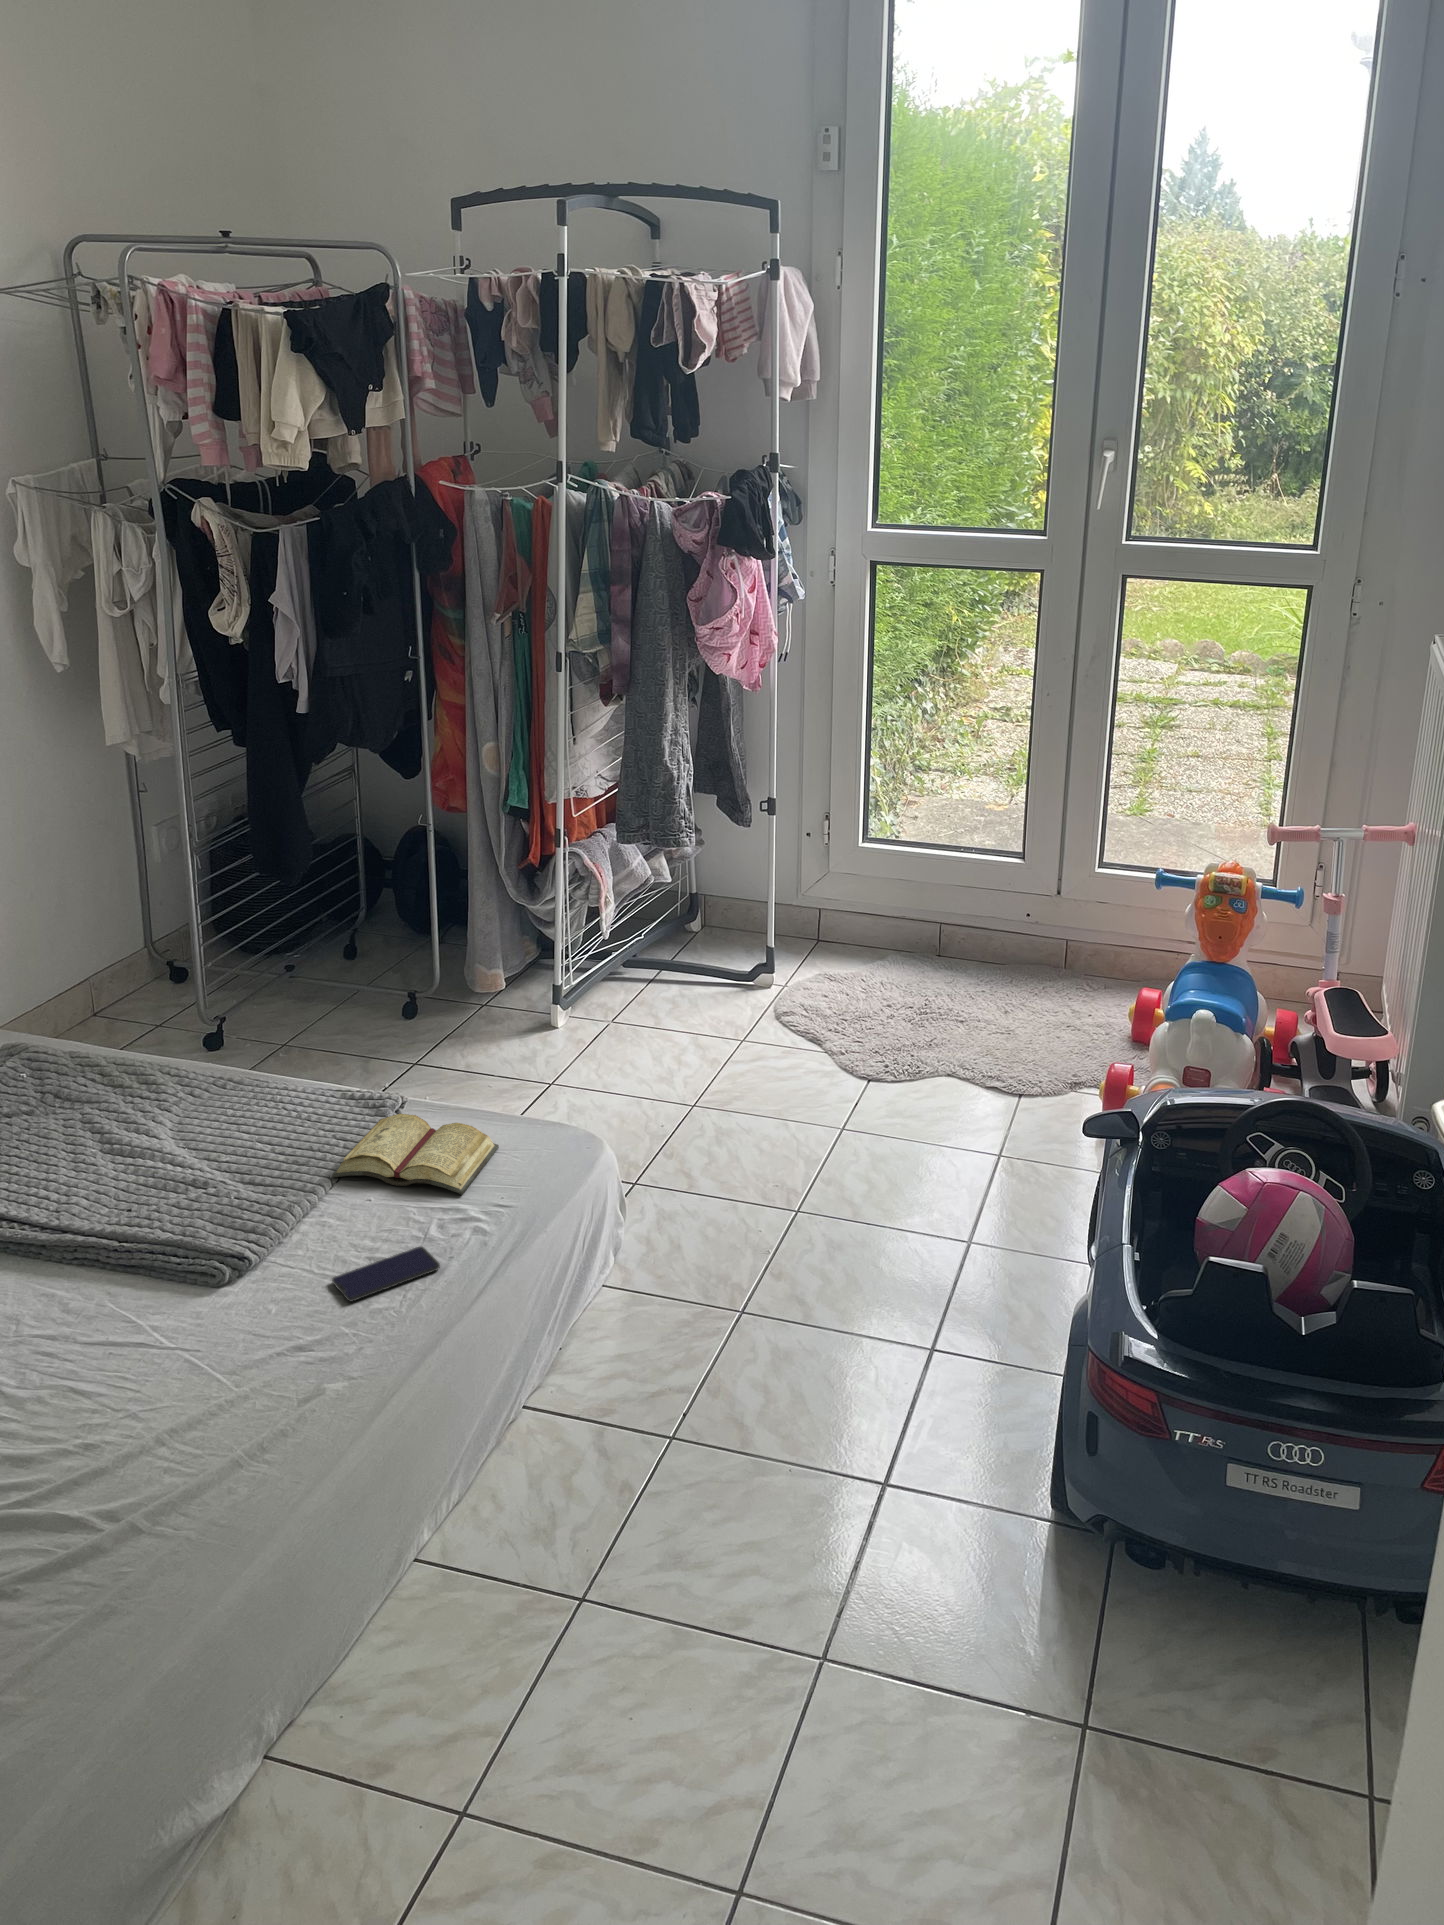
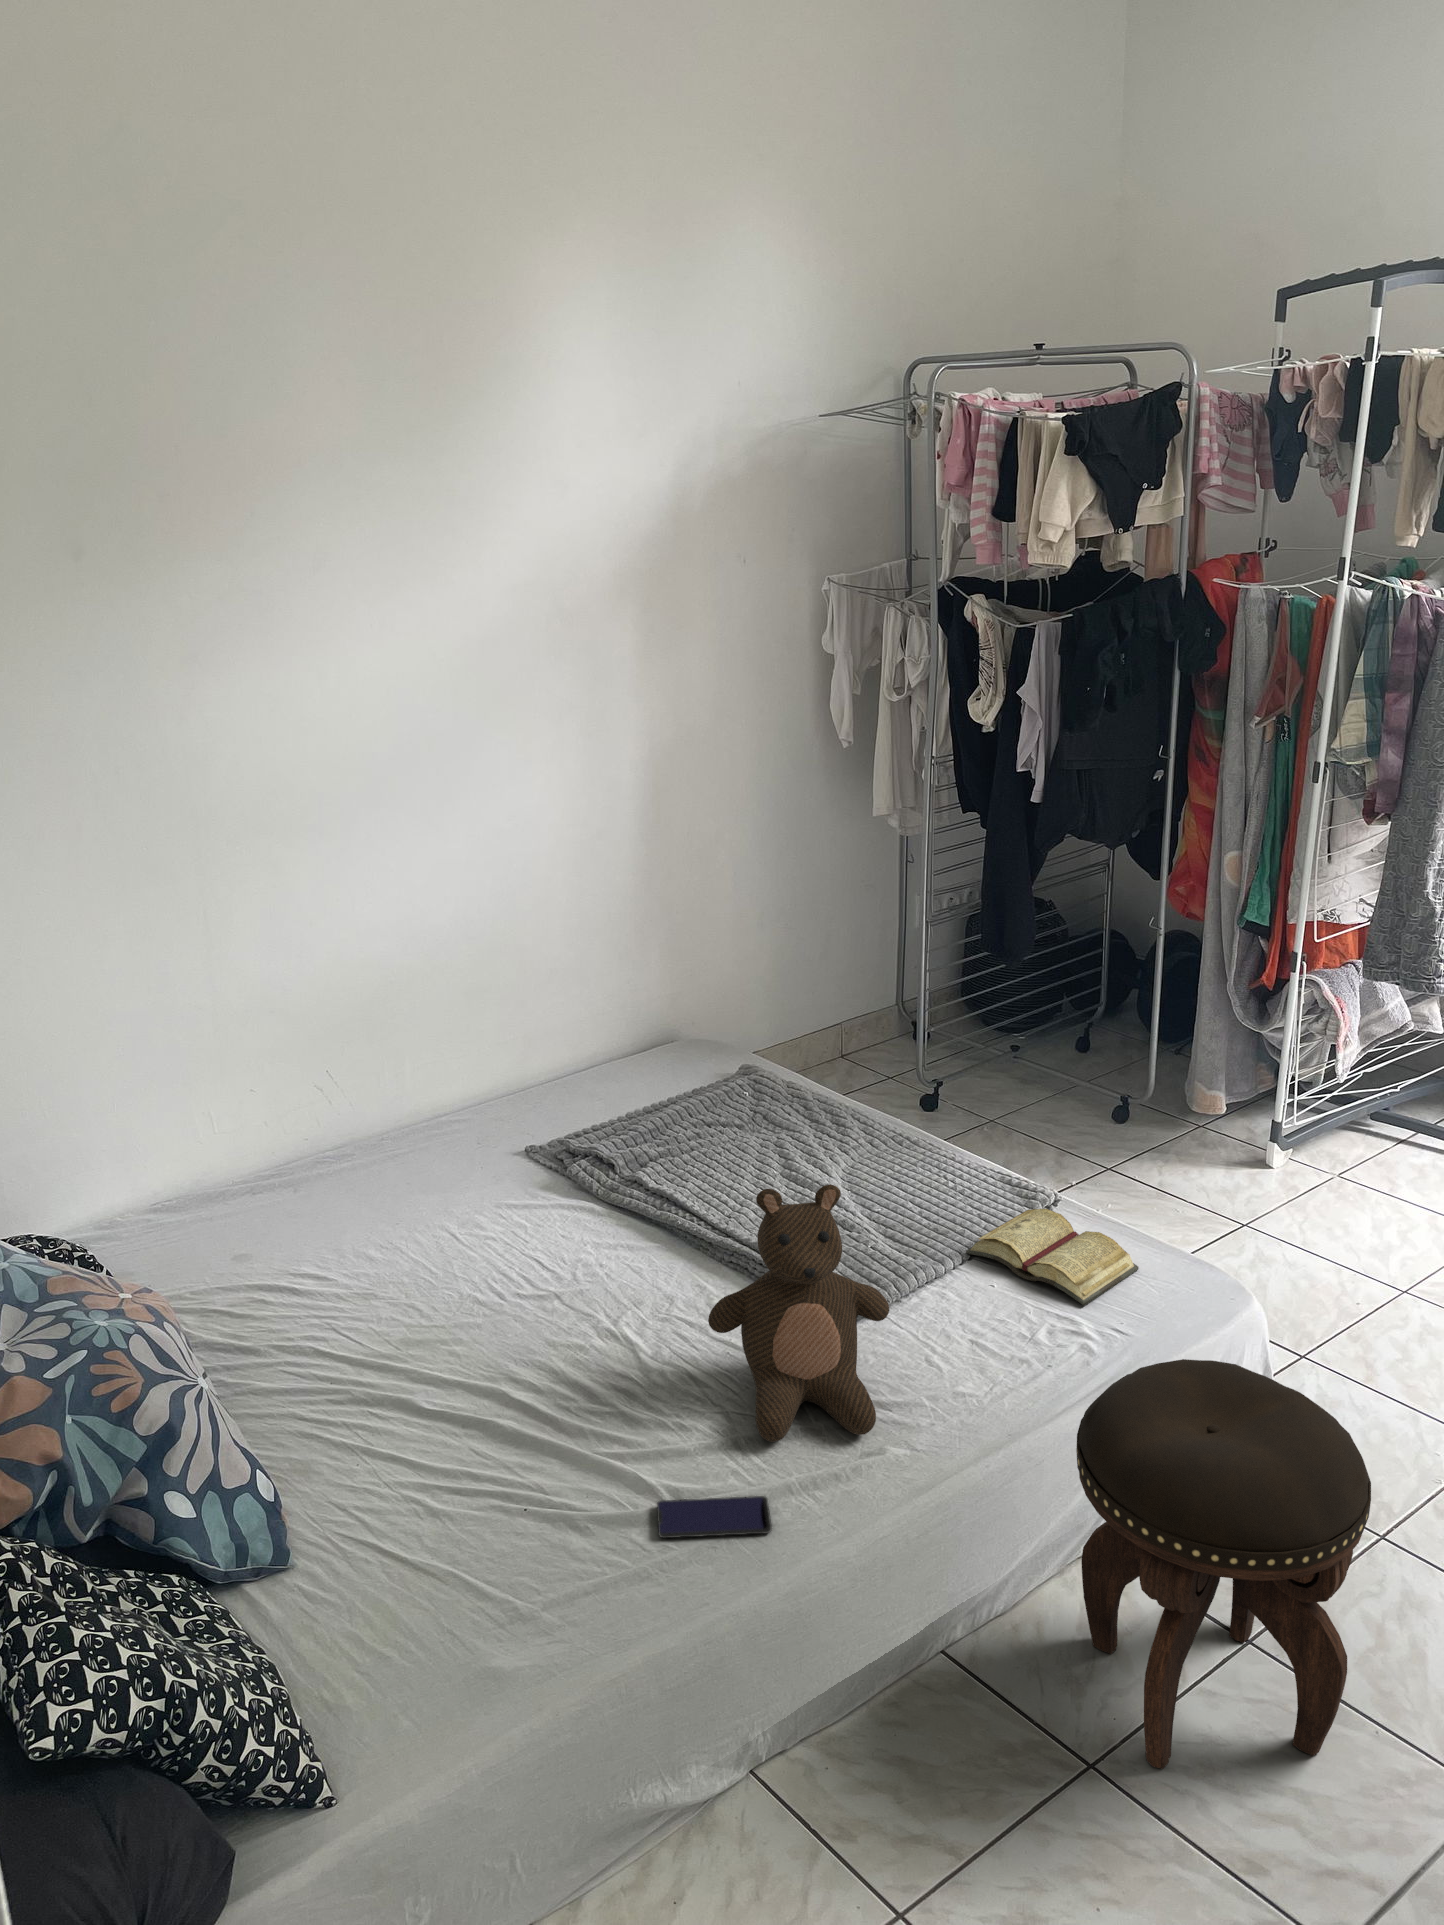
stuffed bear: none [96,1140,306,1425] -> present [708,1184,889,1442]
footstool: none [520,1203,773,1579] -> present [1076,1359,1371,1769]
smartphone: present [332,1246,440,1301] -> present [657,1496,772,1538]

